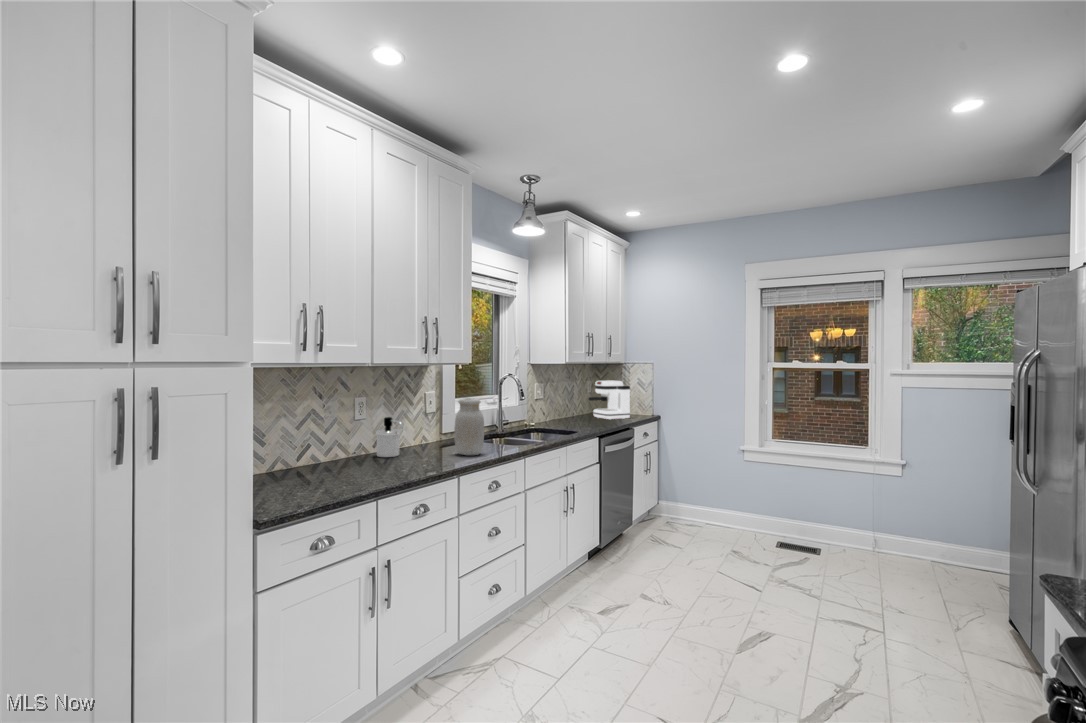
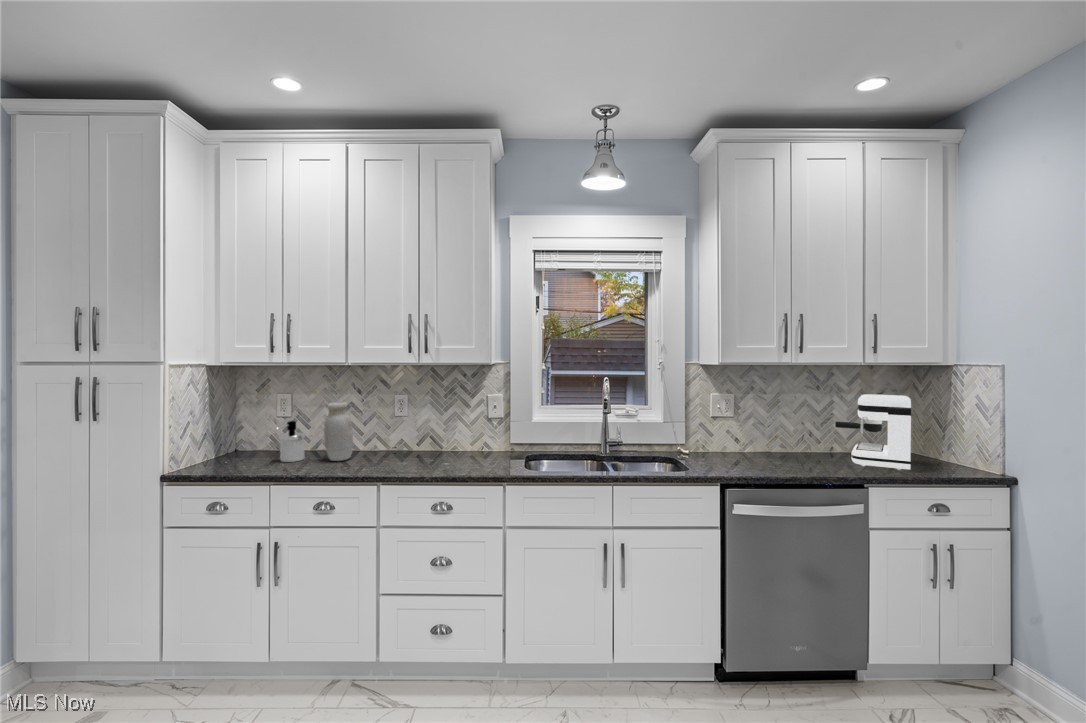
jar: present [454,398,484,455] -> present [324,402,353,461]
soap dispenser: present [376,417,403,457] -> present [275,421,305,462]

